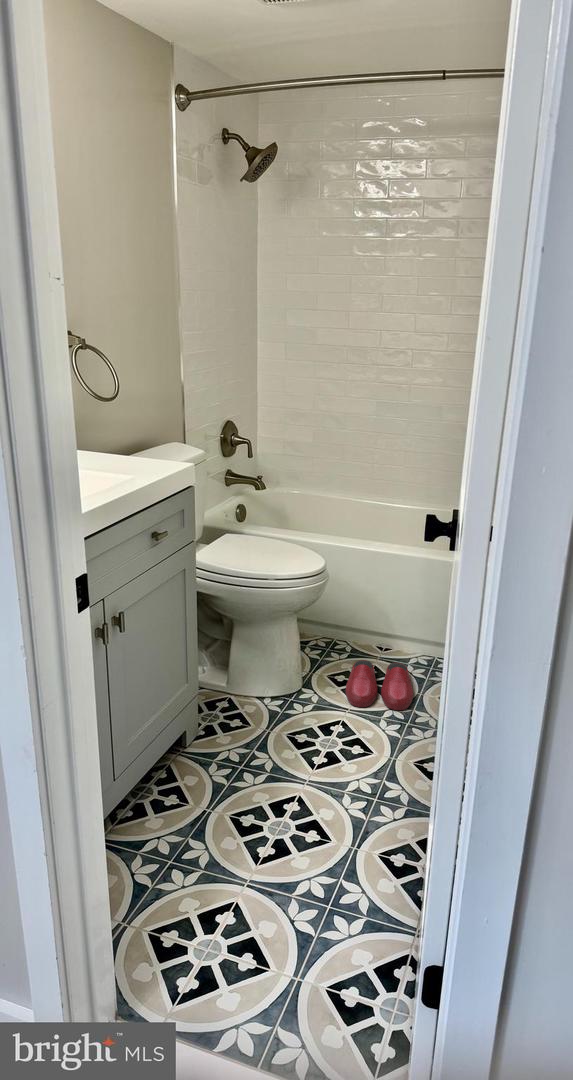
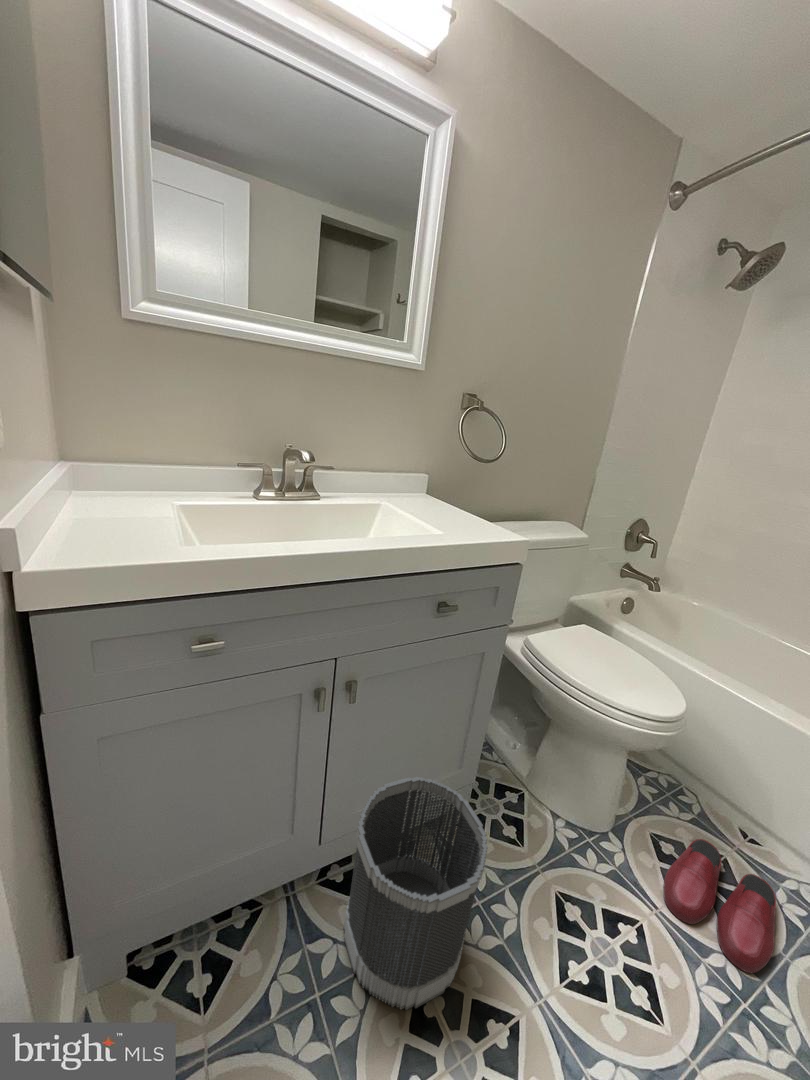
wastebasket: none [150,681,253,837] -> present [344,777,488,1010]

